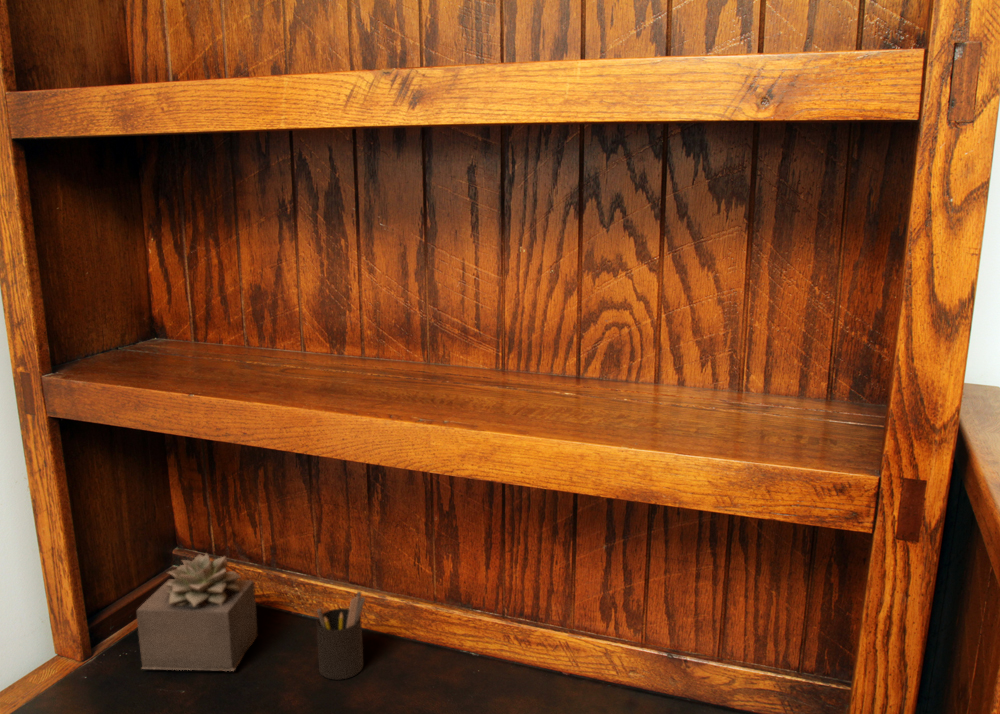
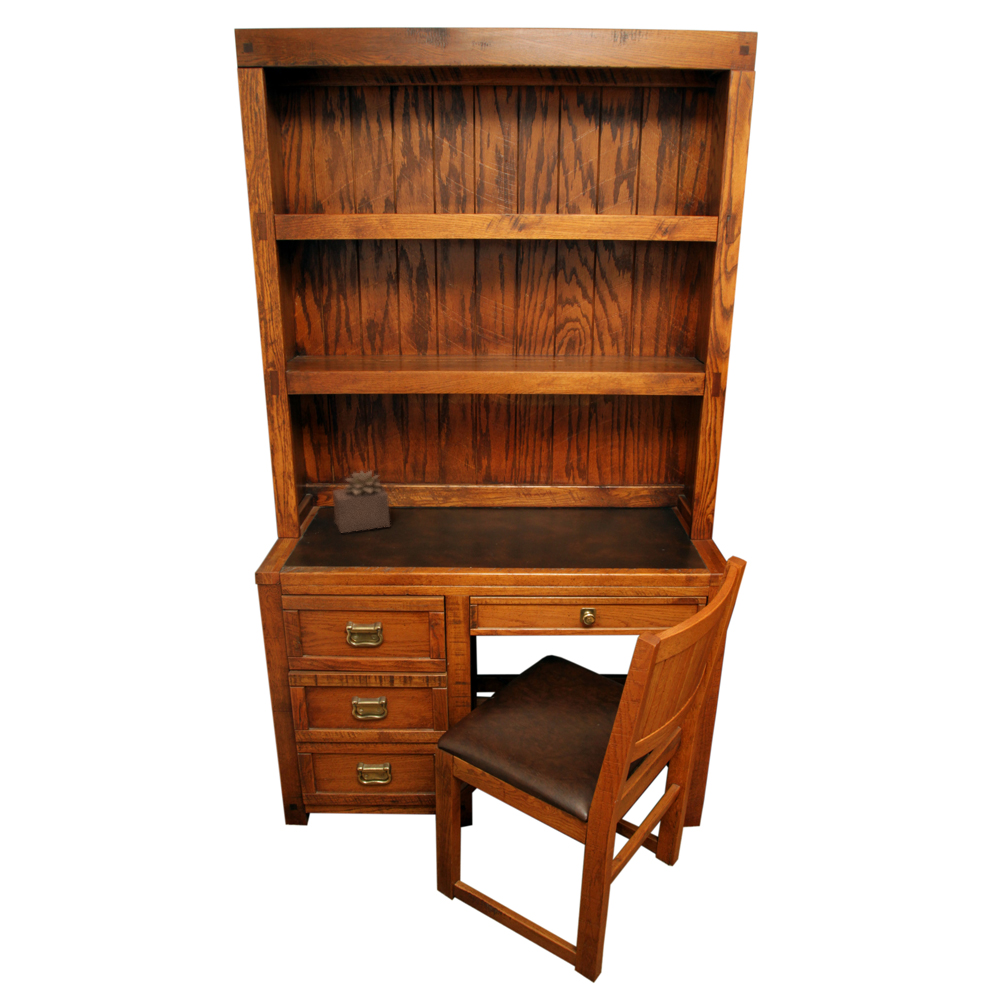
pen holder: present [316,592,365,680] -> none [429,477,455,522]

